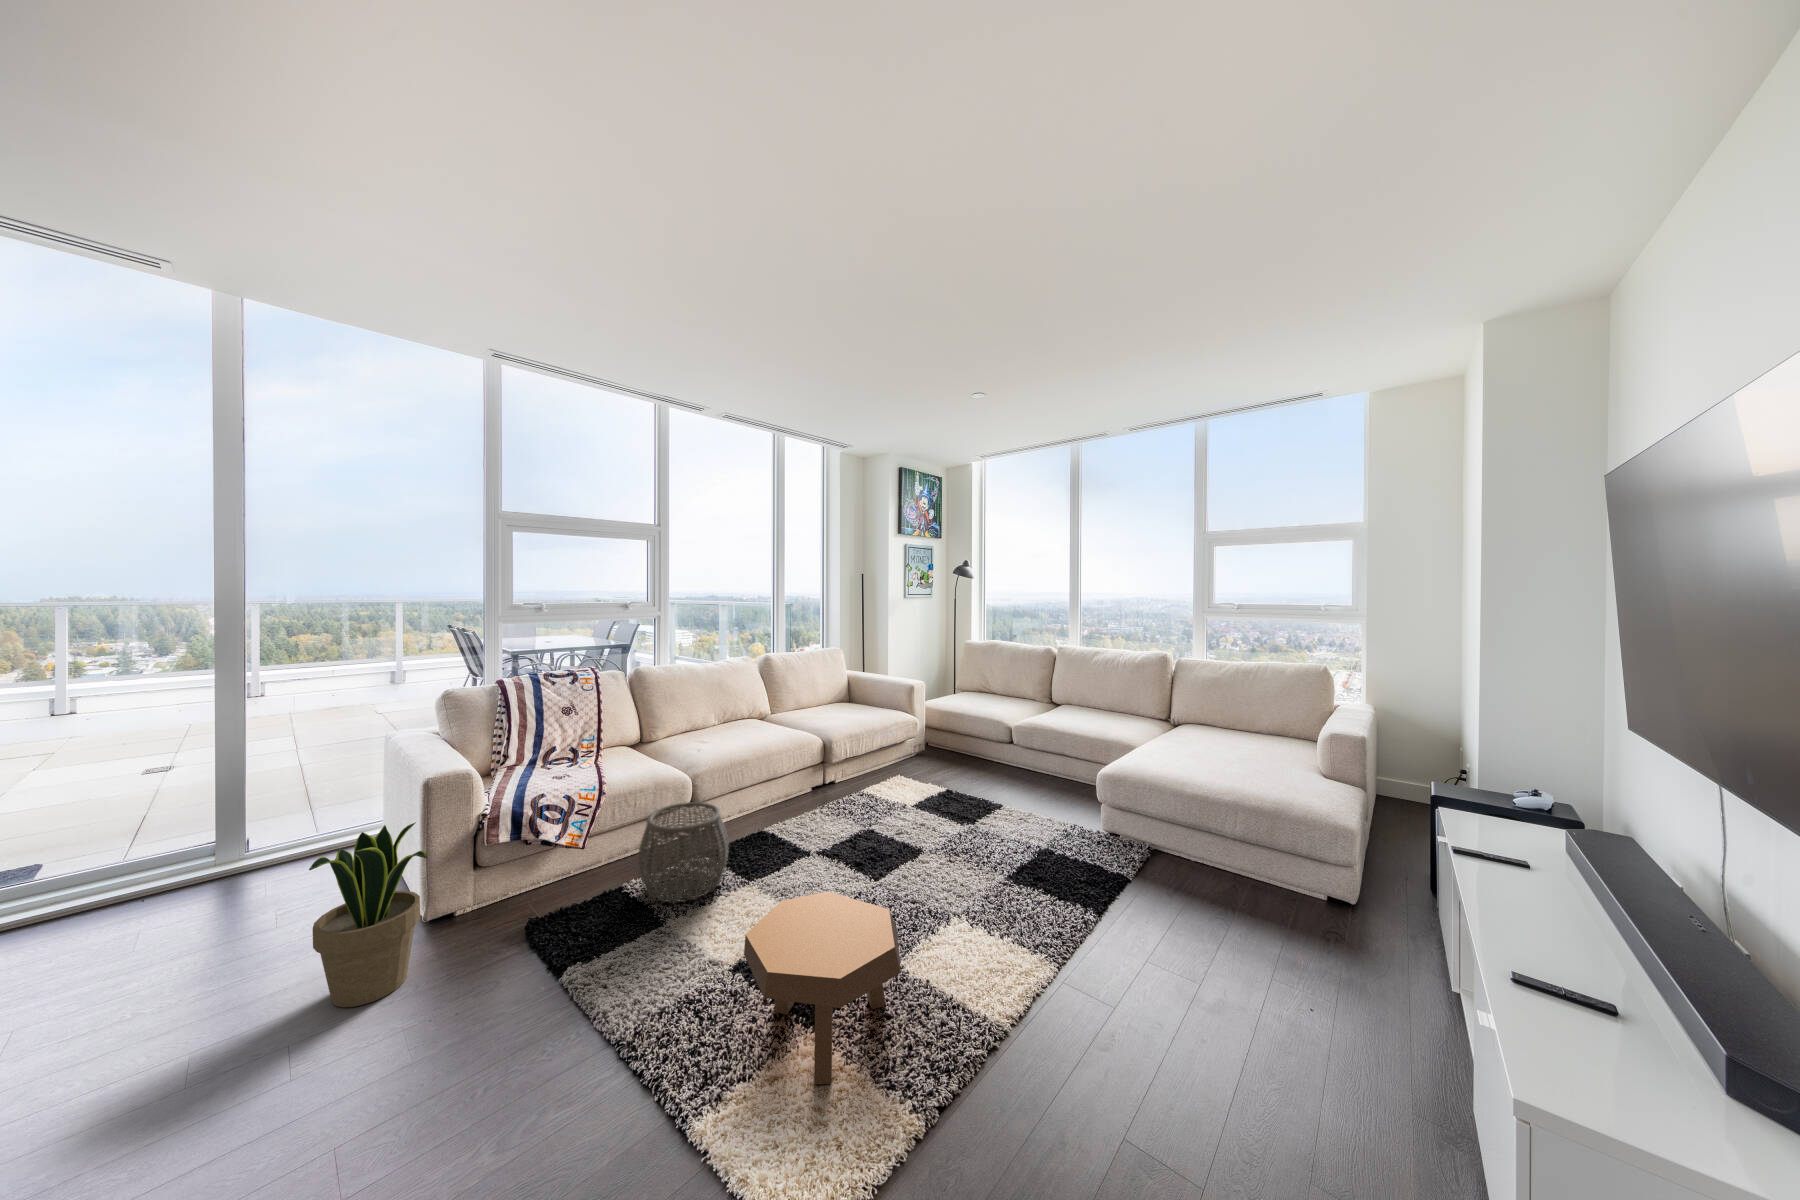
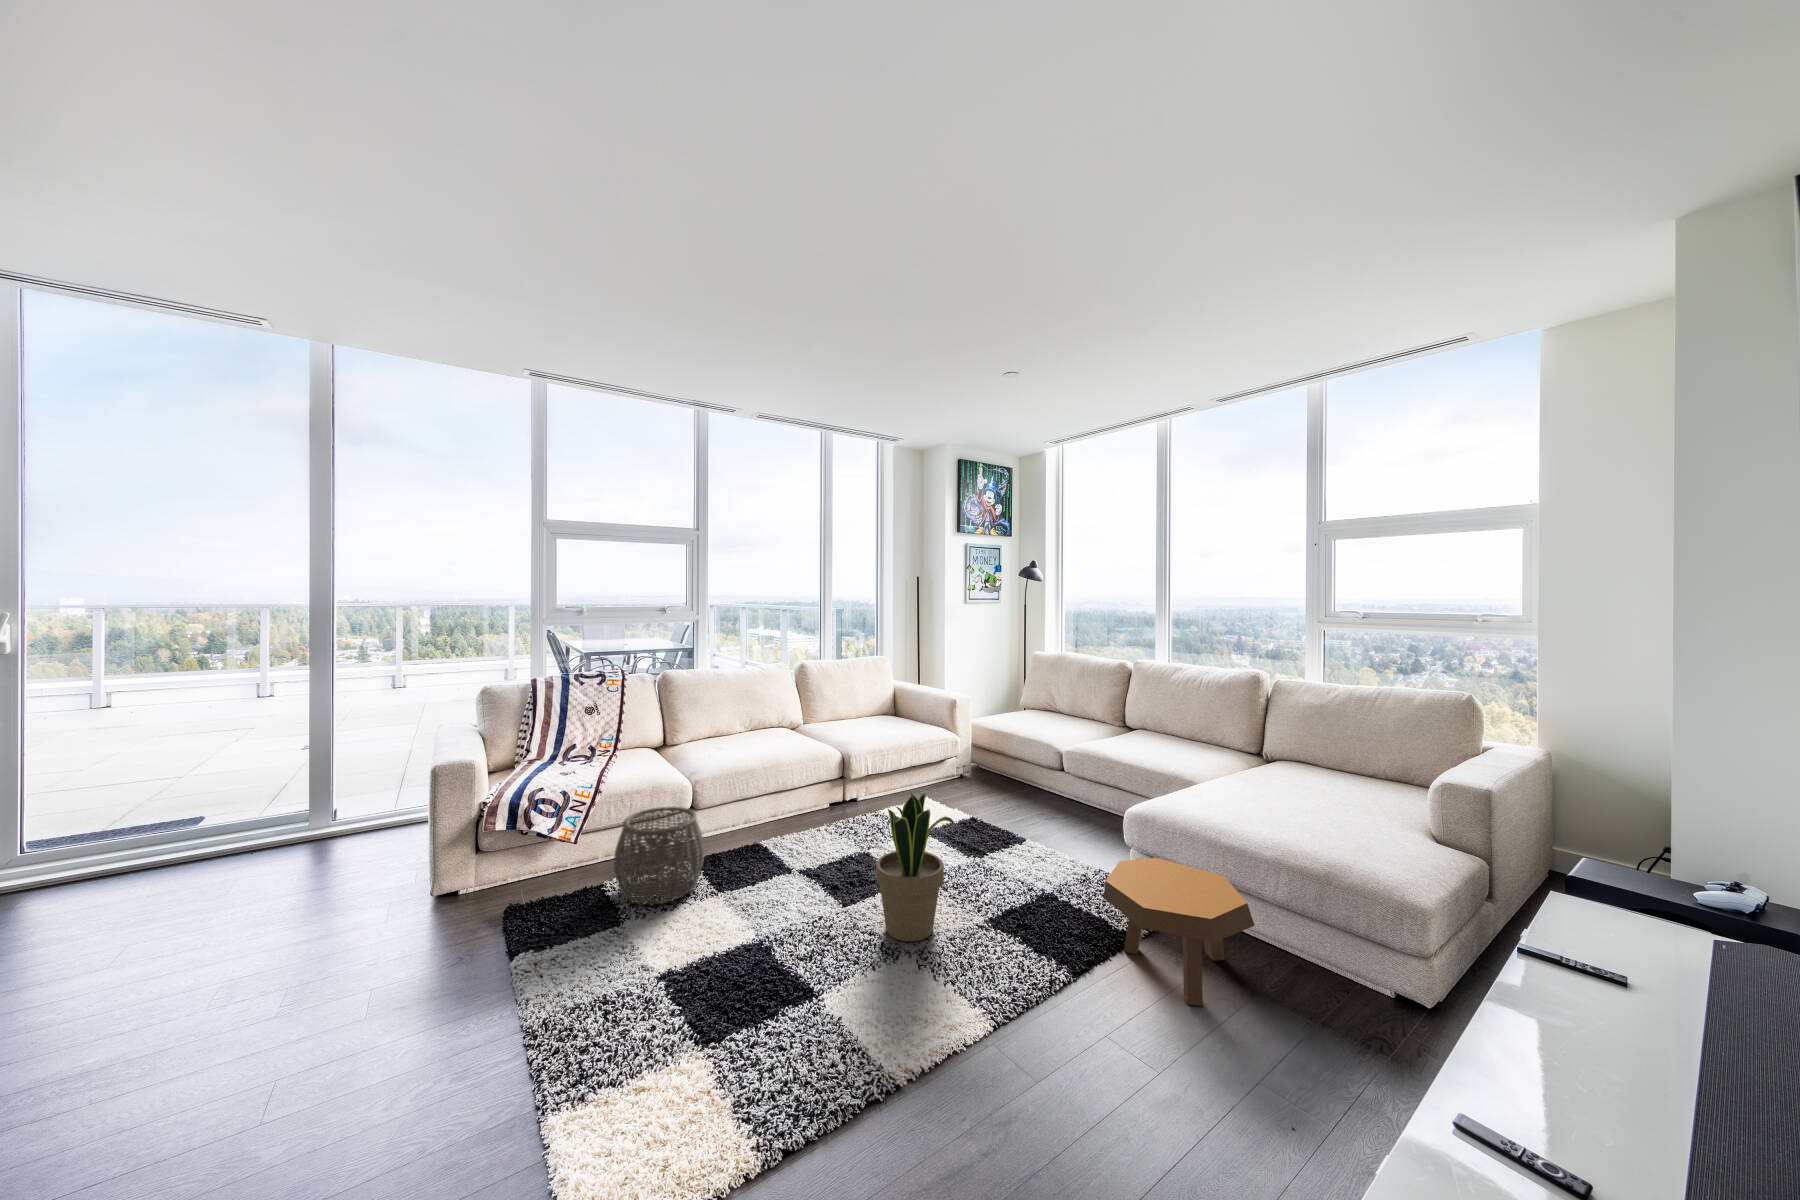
potted plant: present [309,822,428,1007] -> present [876,793,954,942]
footstool: present [744,891,901,1084] -> present [1104,858,1255,1006]

